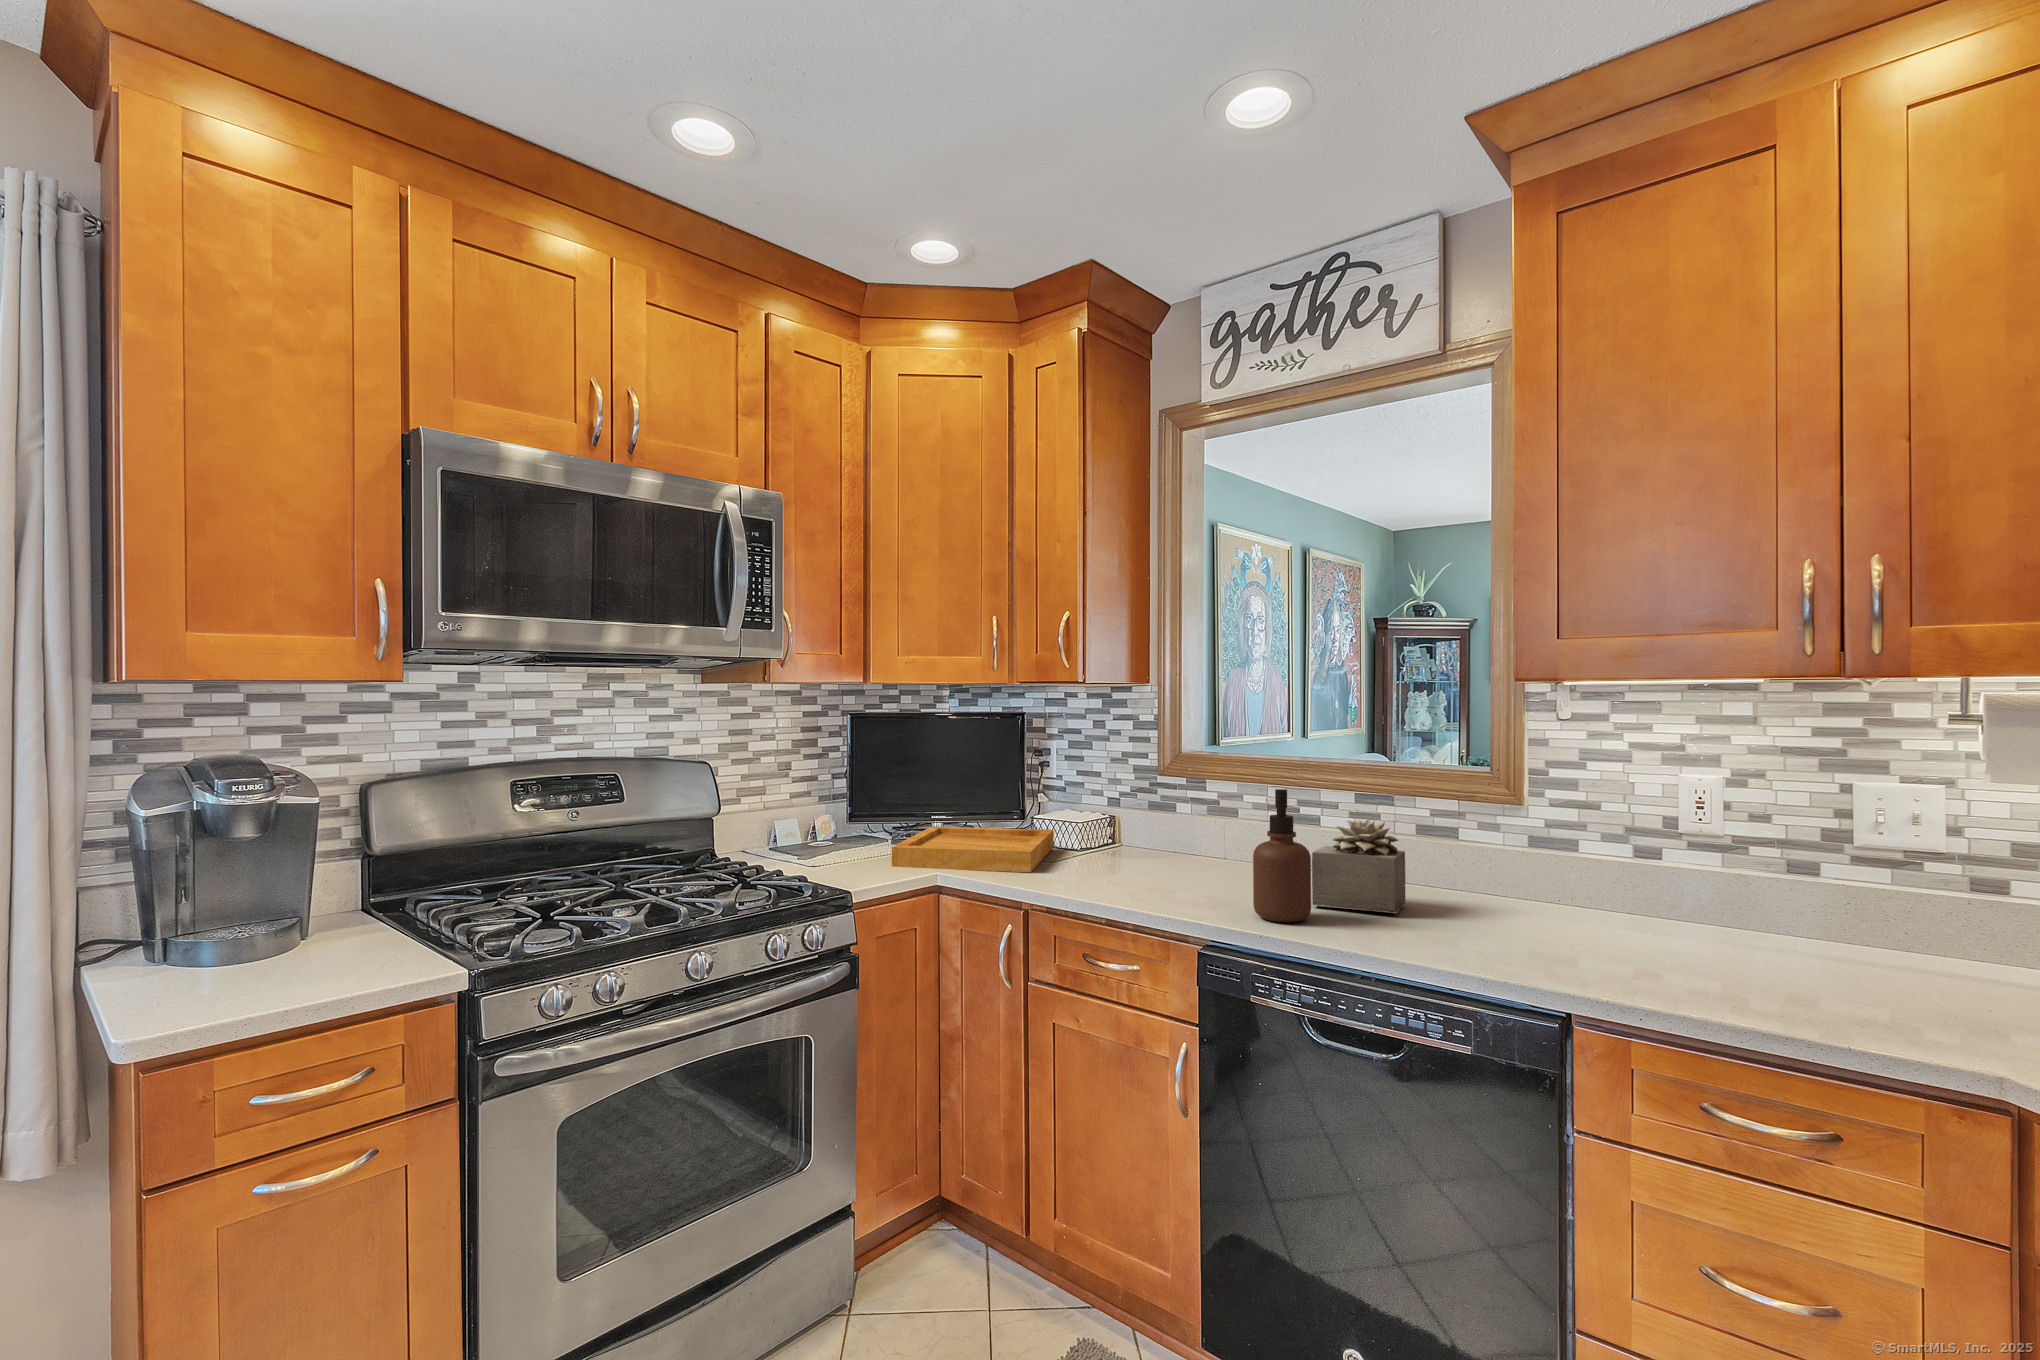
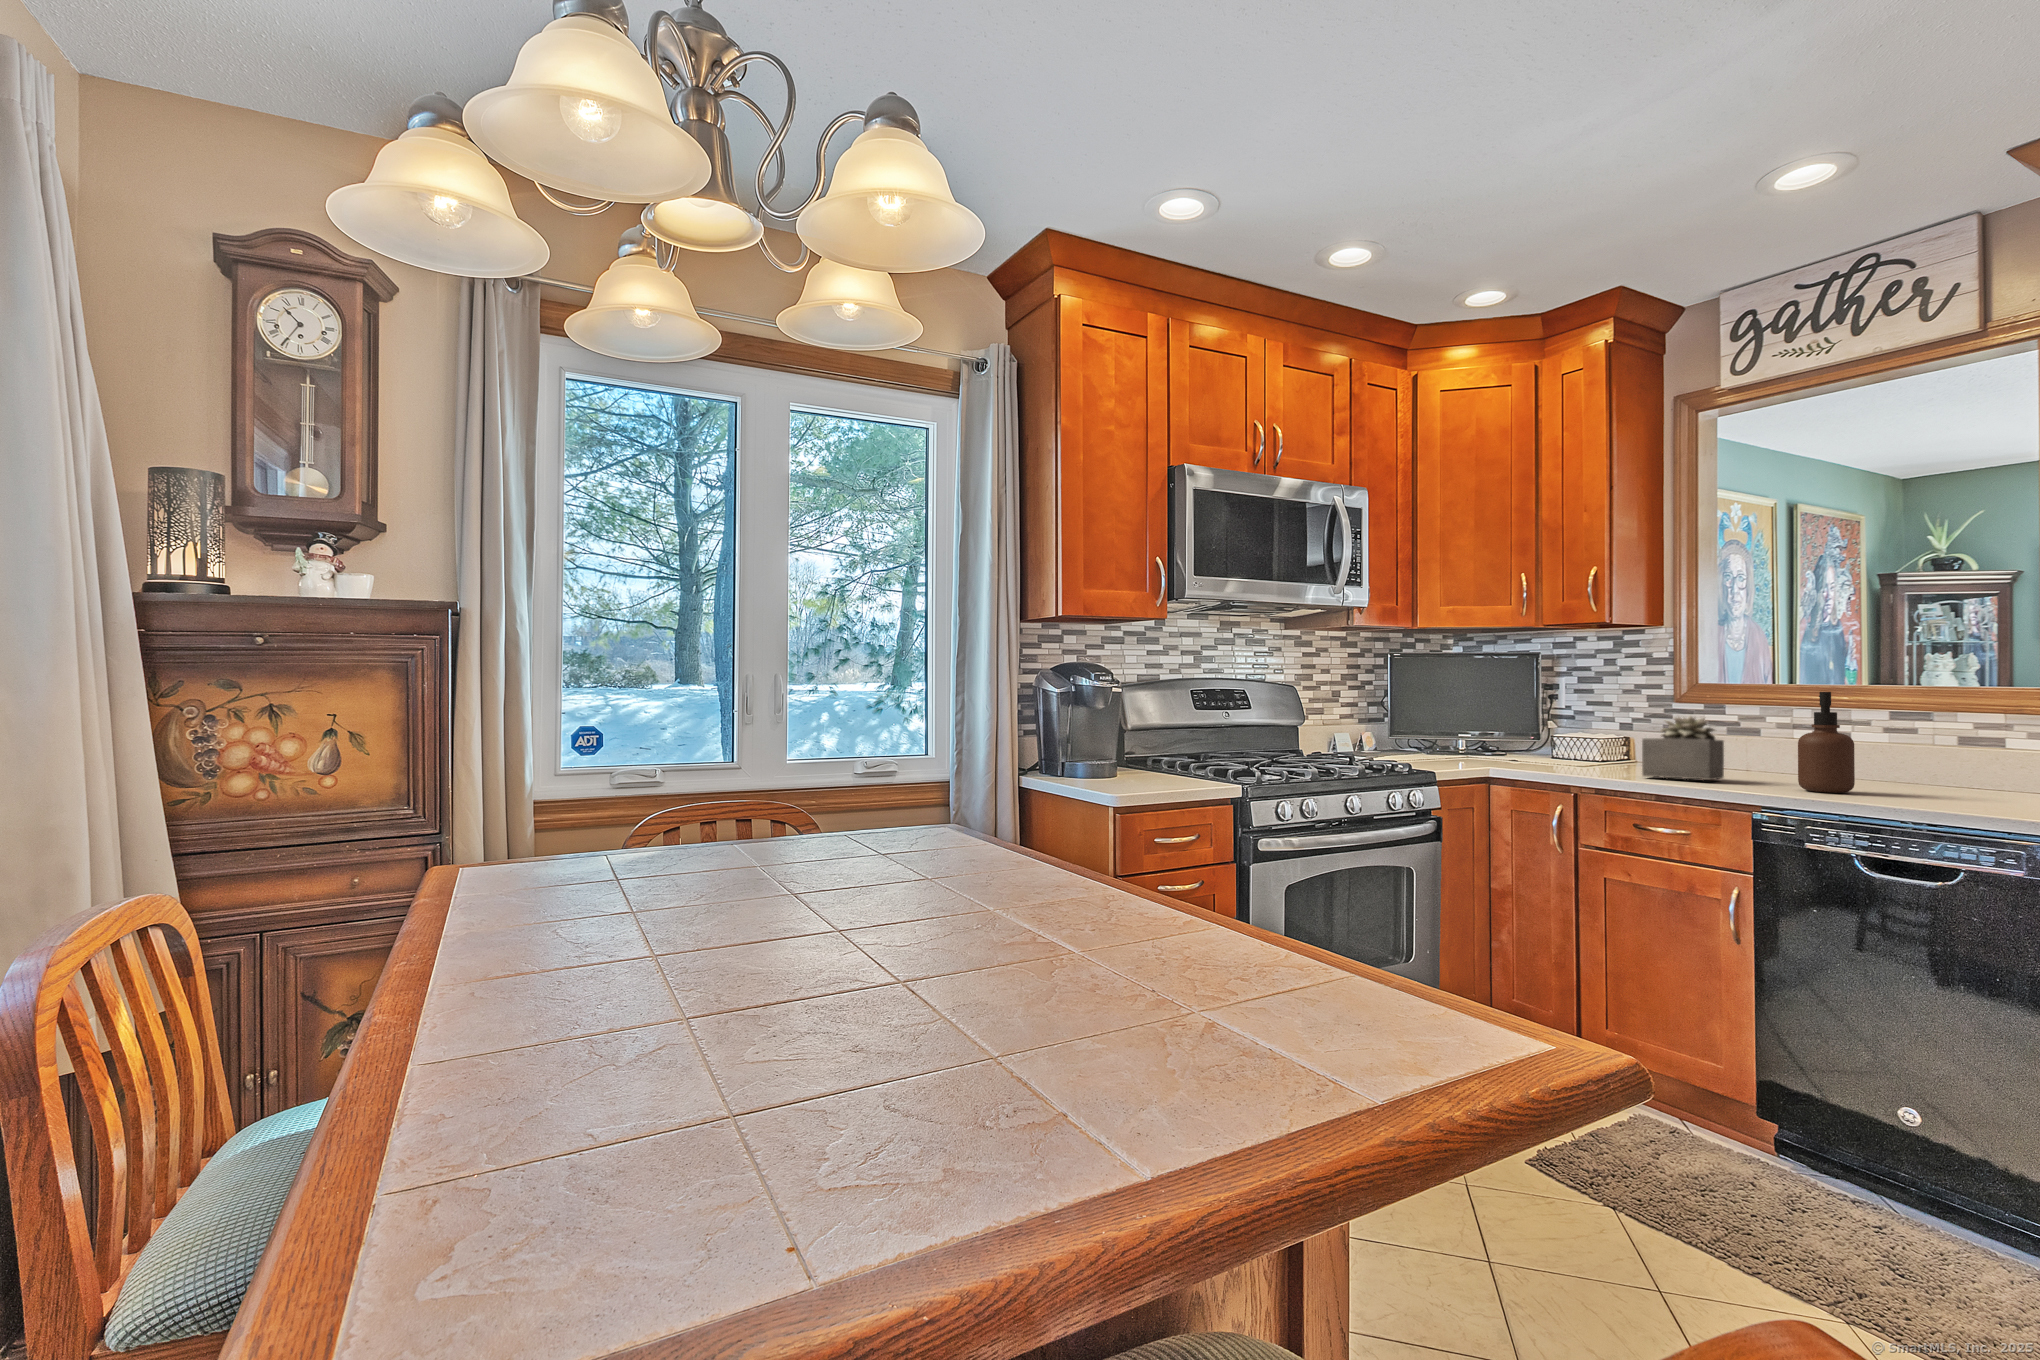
succulent plant: present [1312,818,1406,913] -> present [1642,716,1724,780]
tray: present [892,826,1054,872] -> none [1449,743,1574,769]

